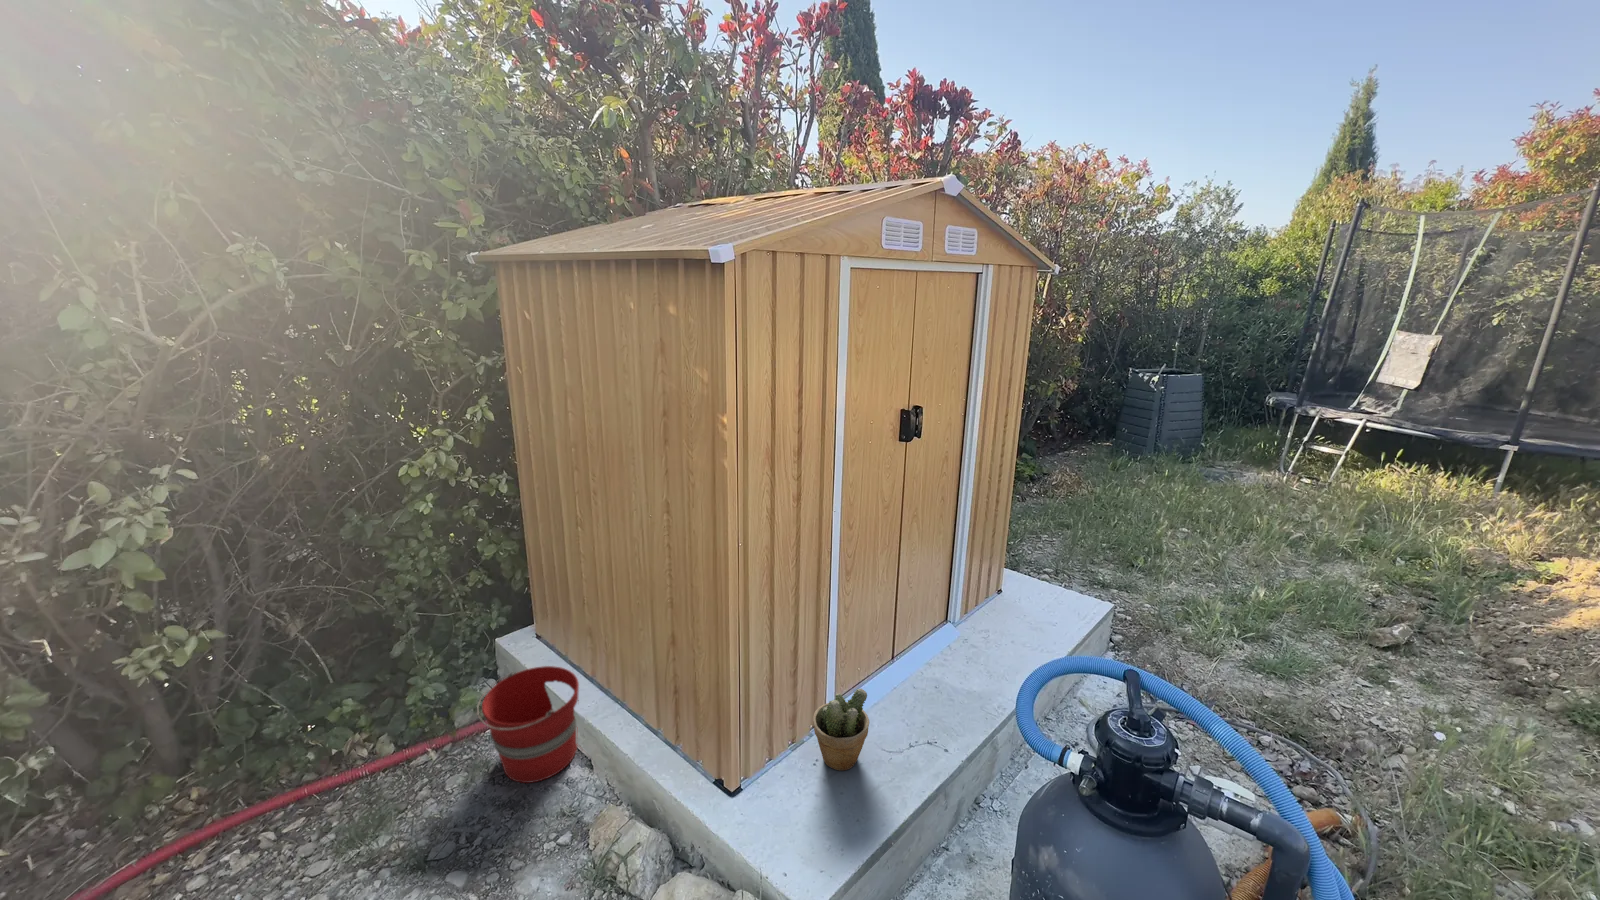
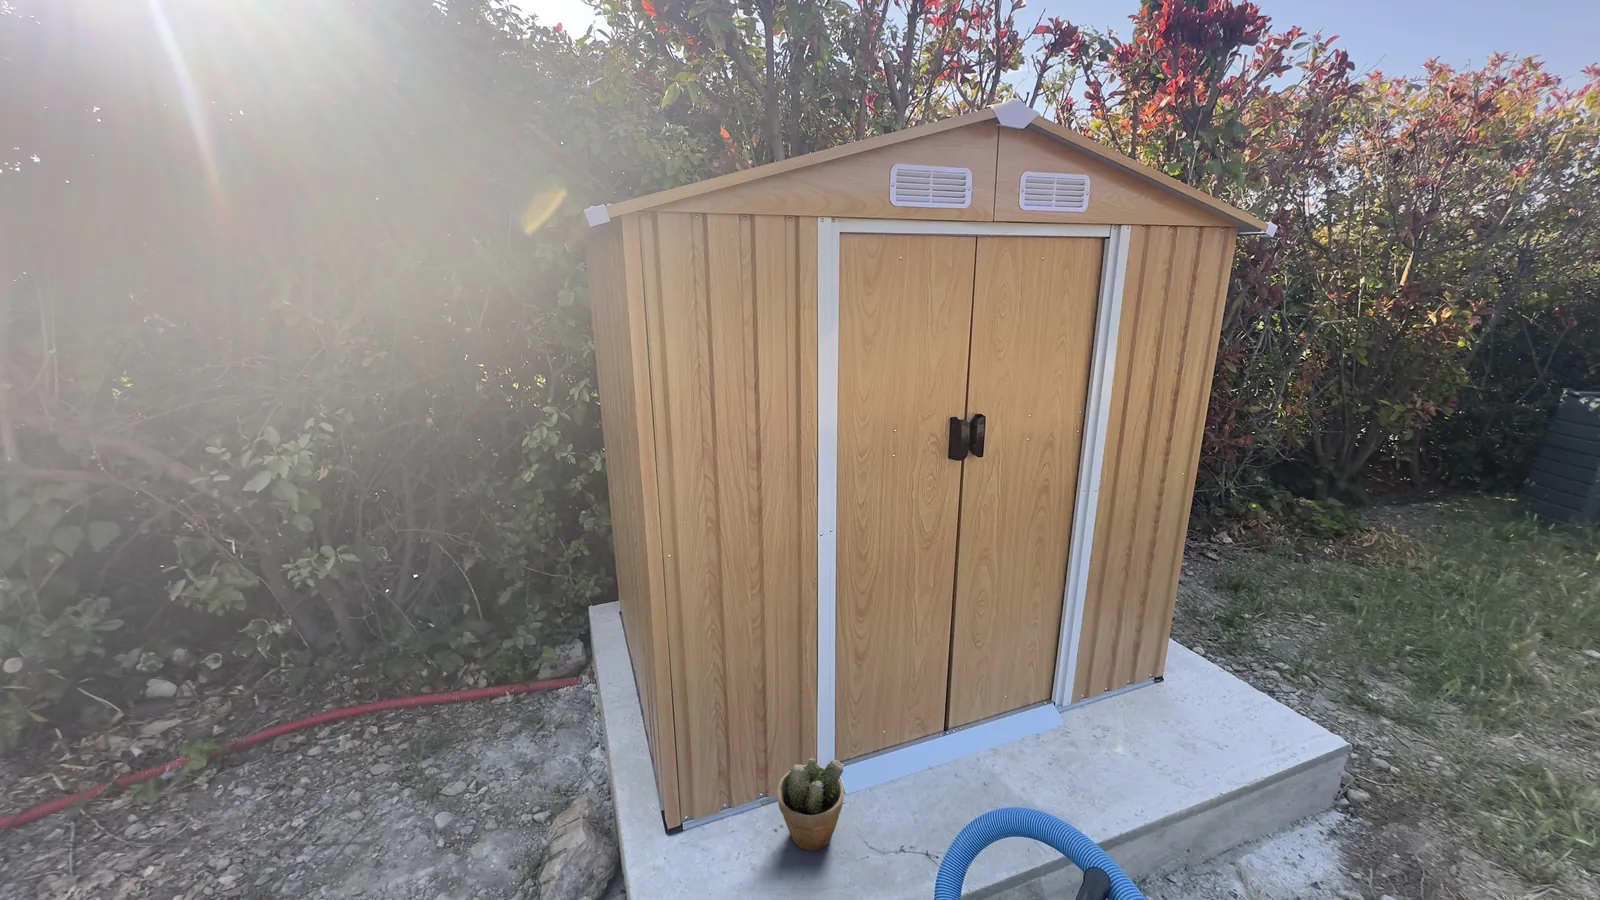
bucket: present [477,666,579,783] -> none [520,640,616,751]

